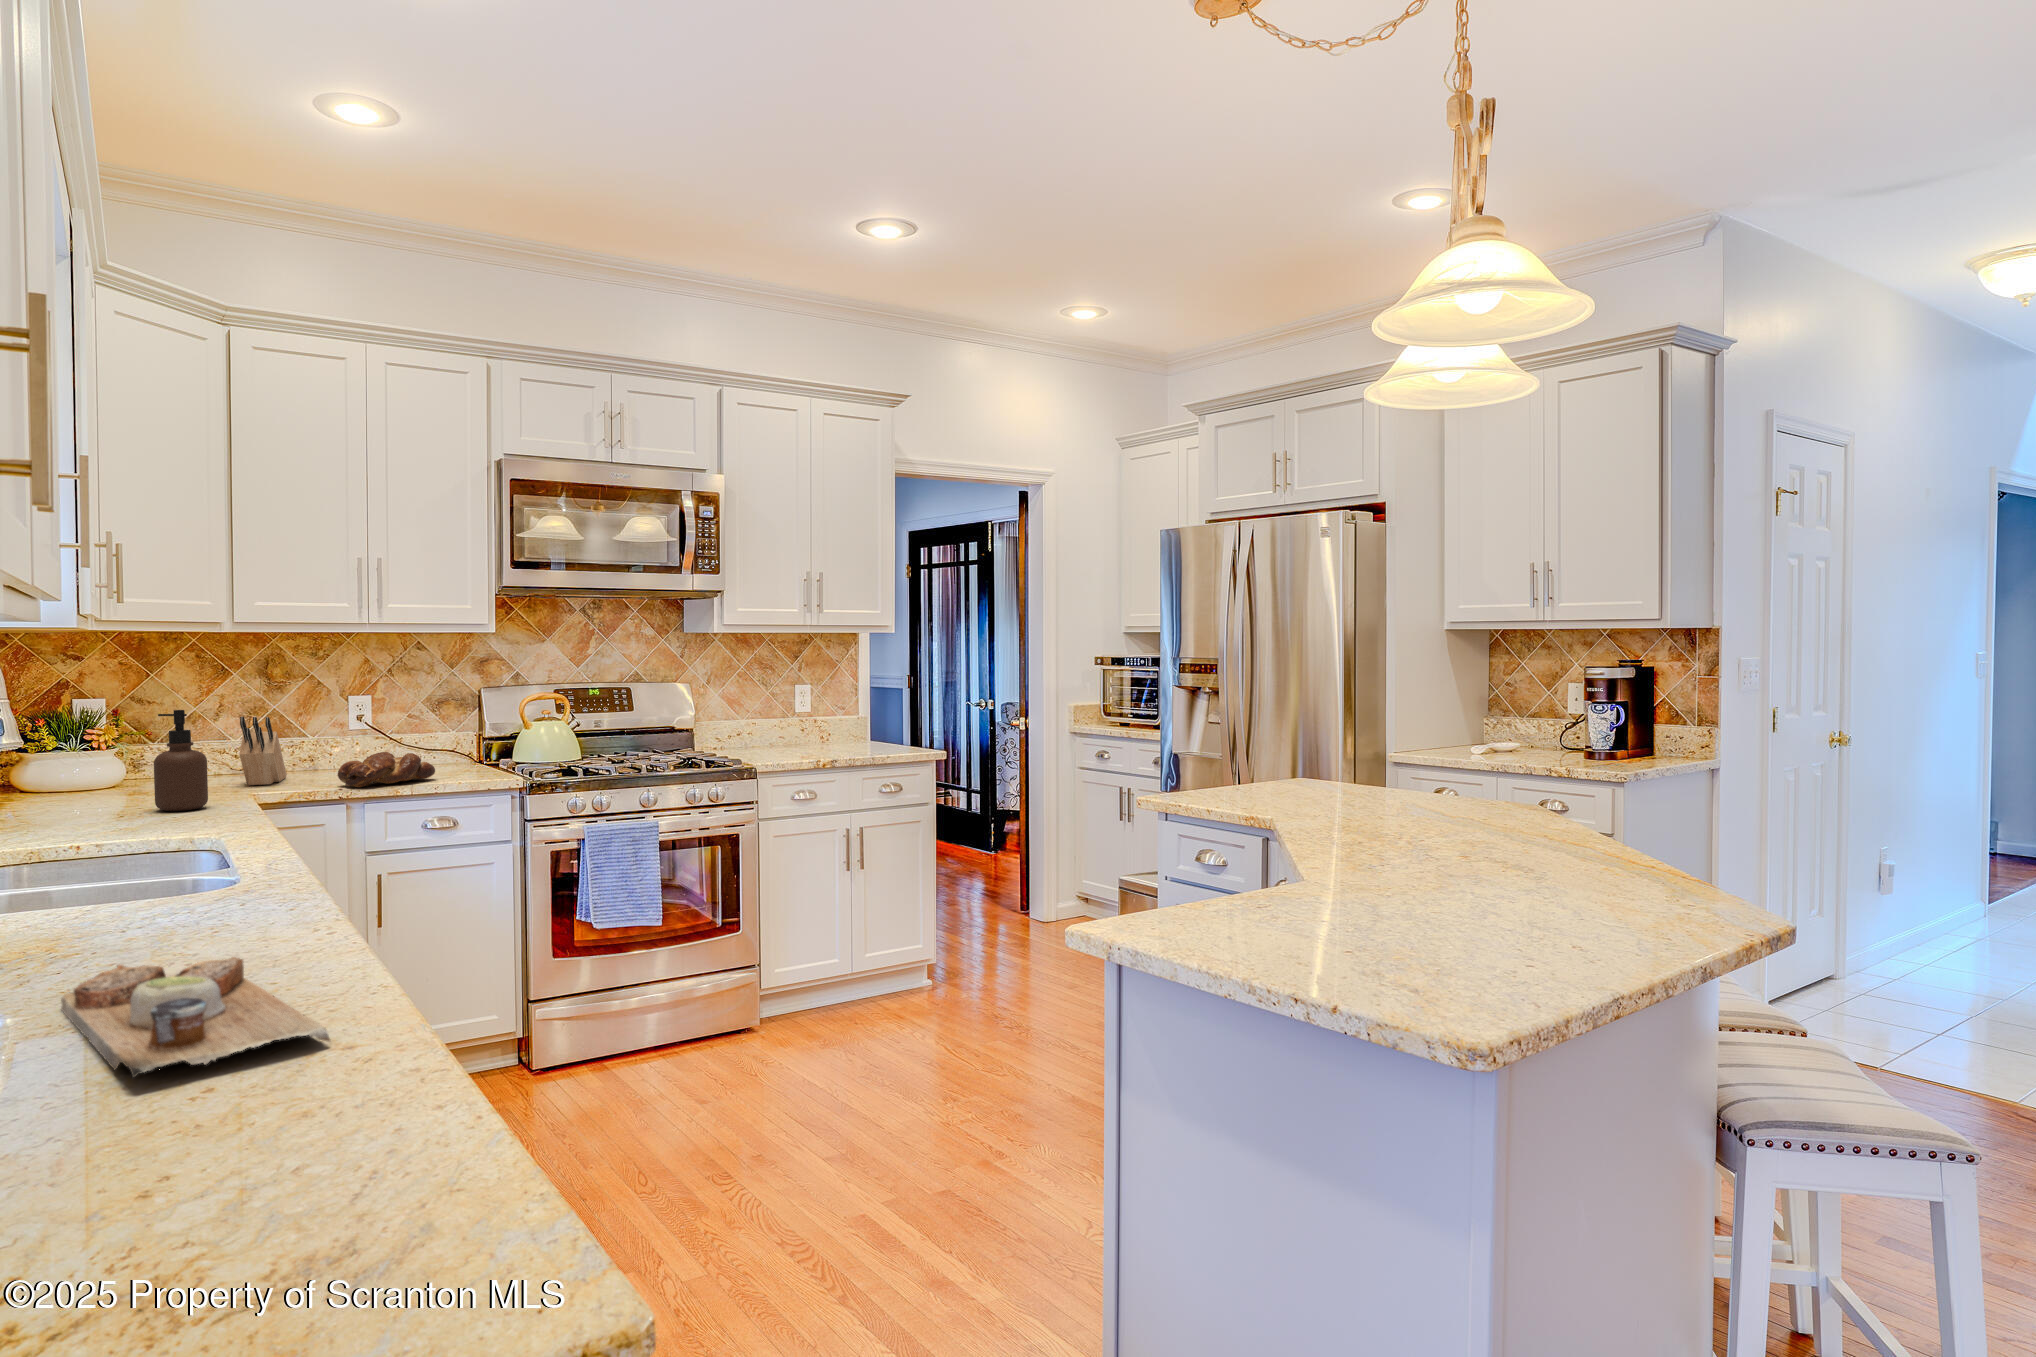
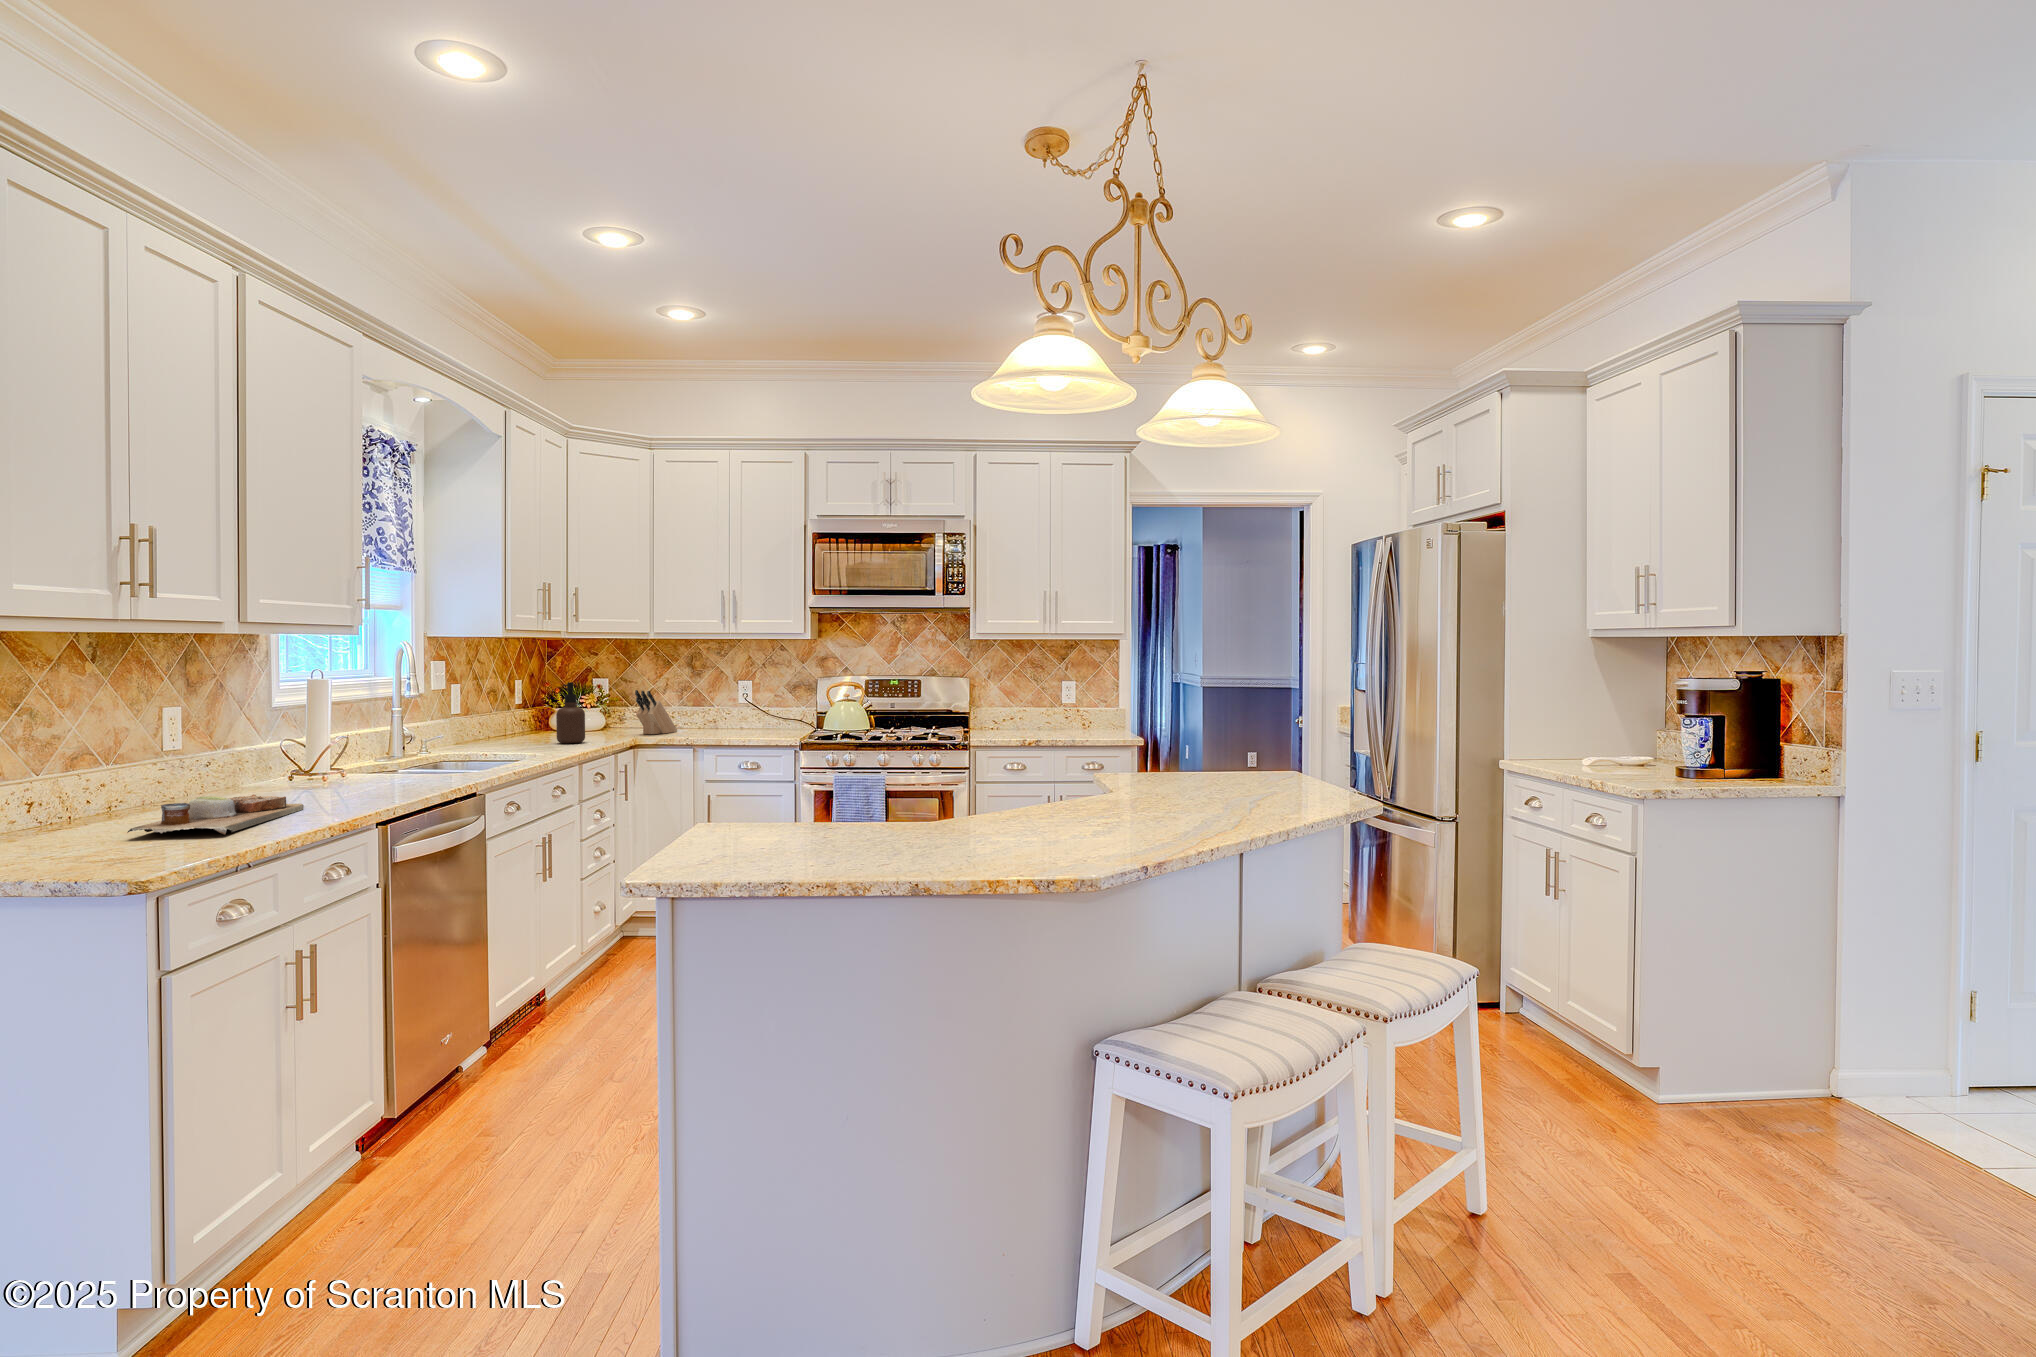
bread loaf: present [338,752,435,787] -> none [678,717,740,739]

